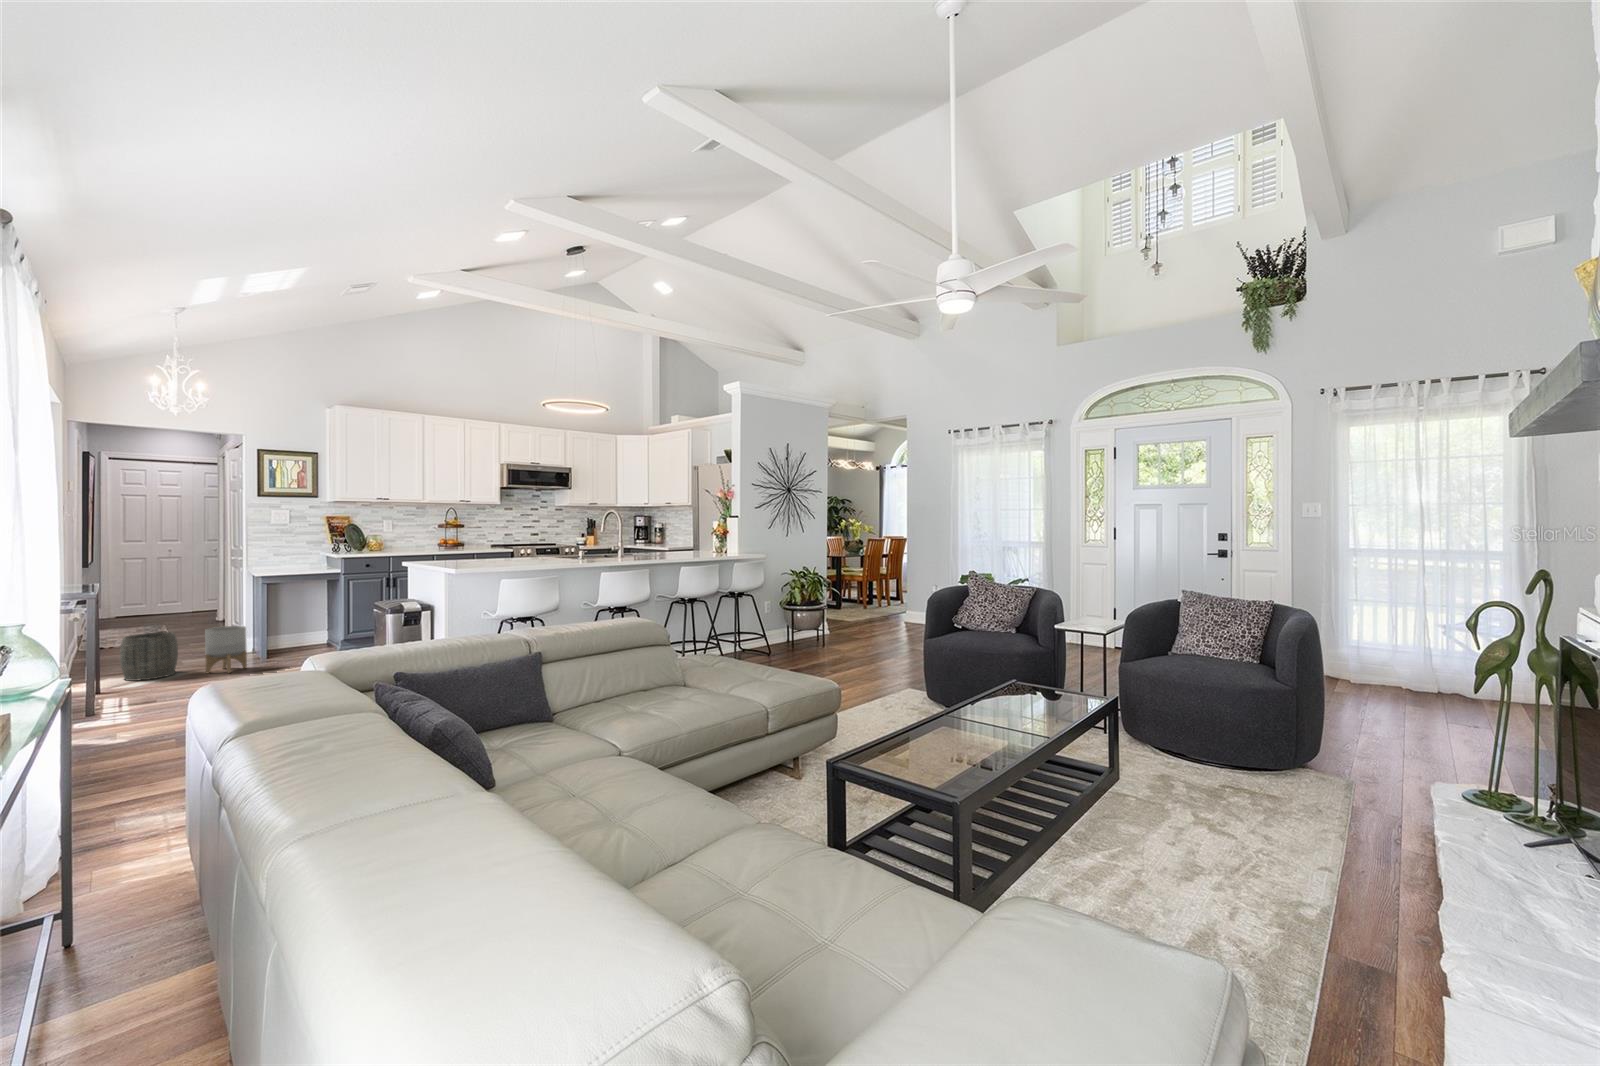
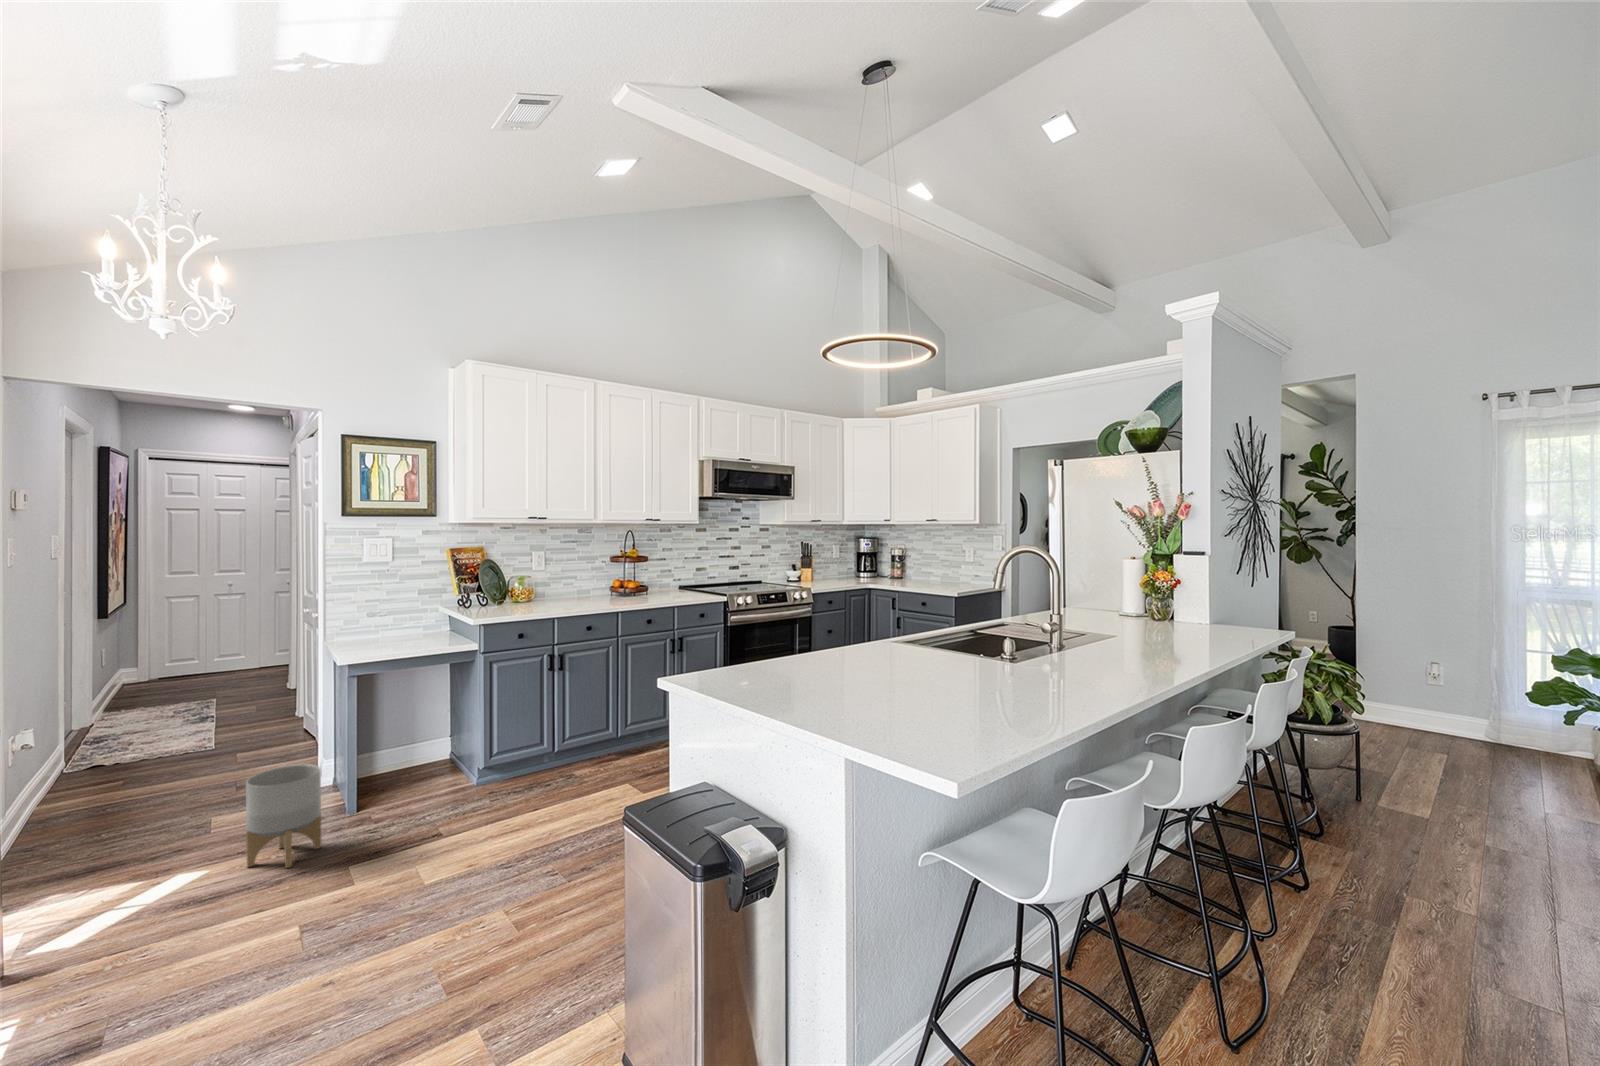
woven basket: present [120,632,178,681] -> none [85,781,198,894]

